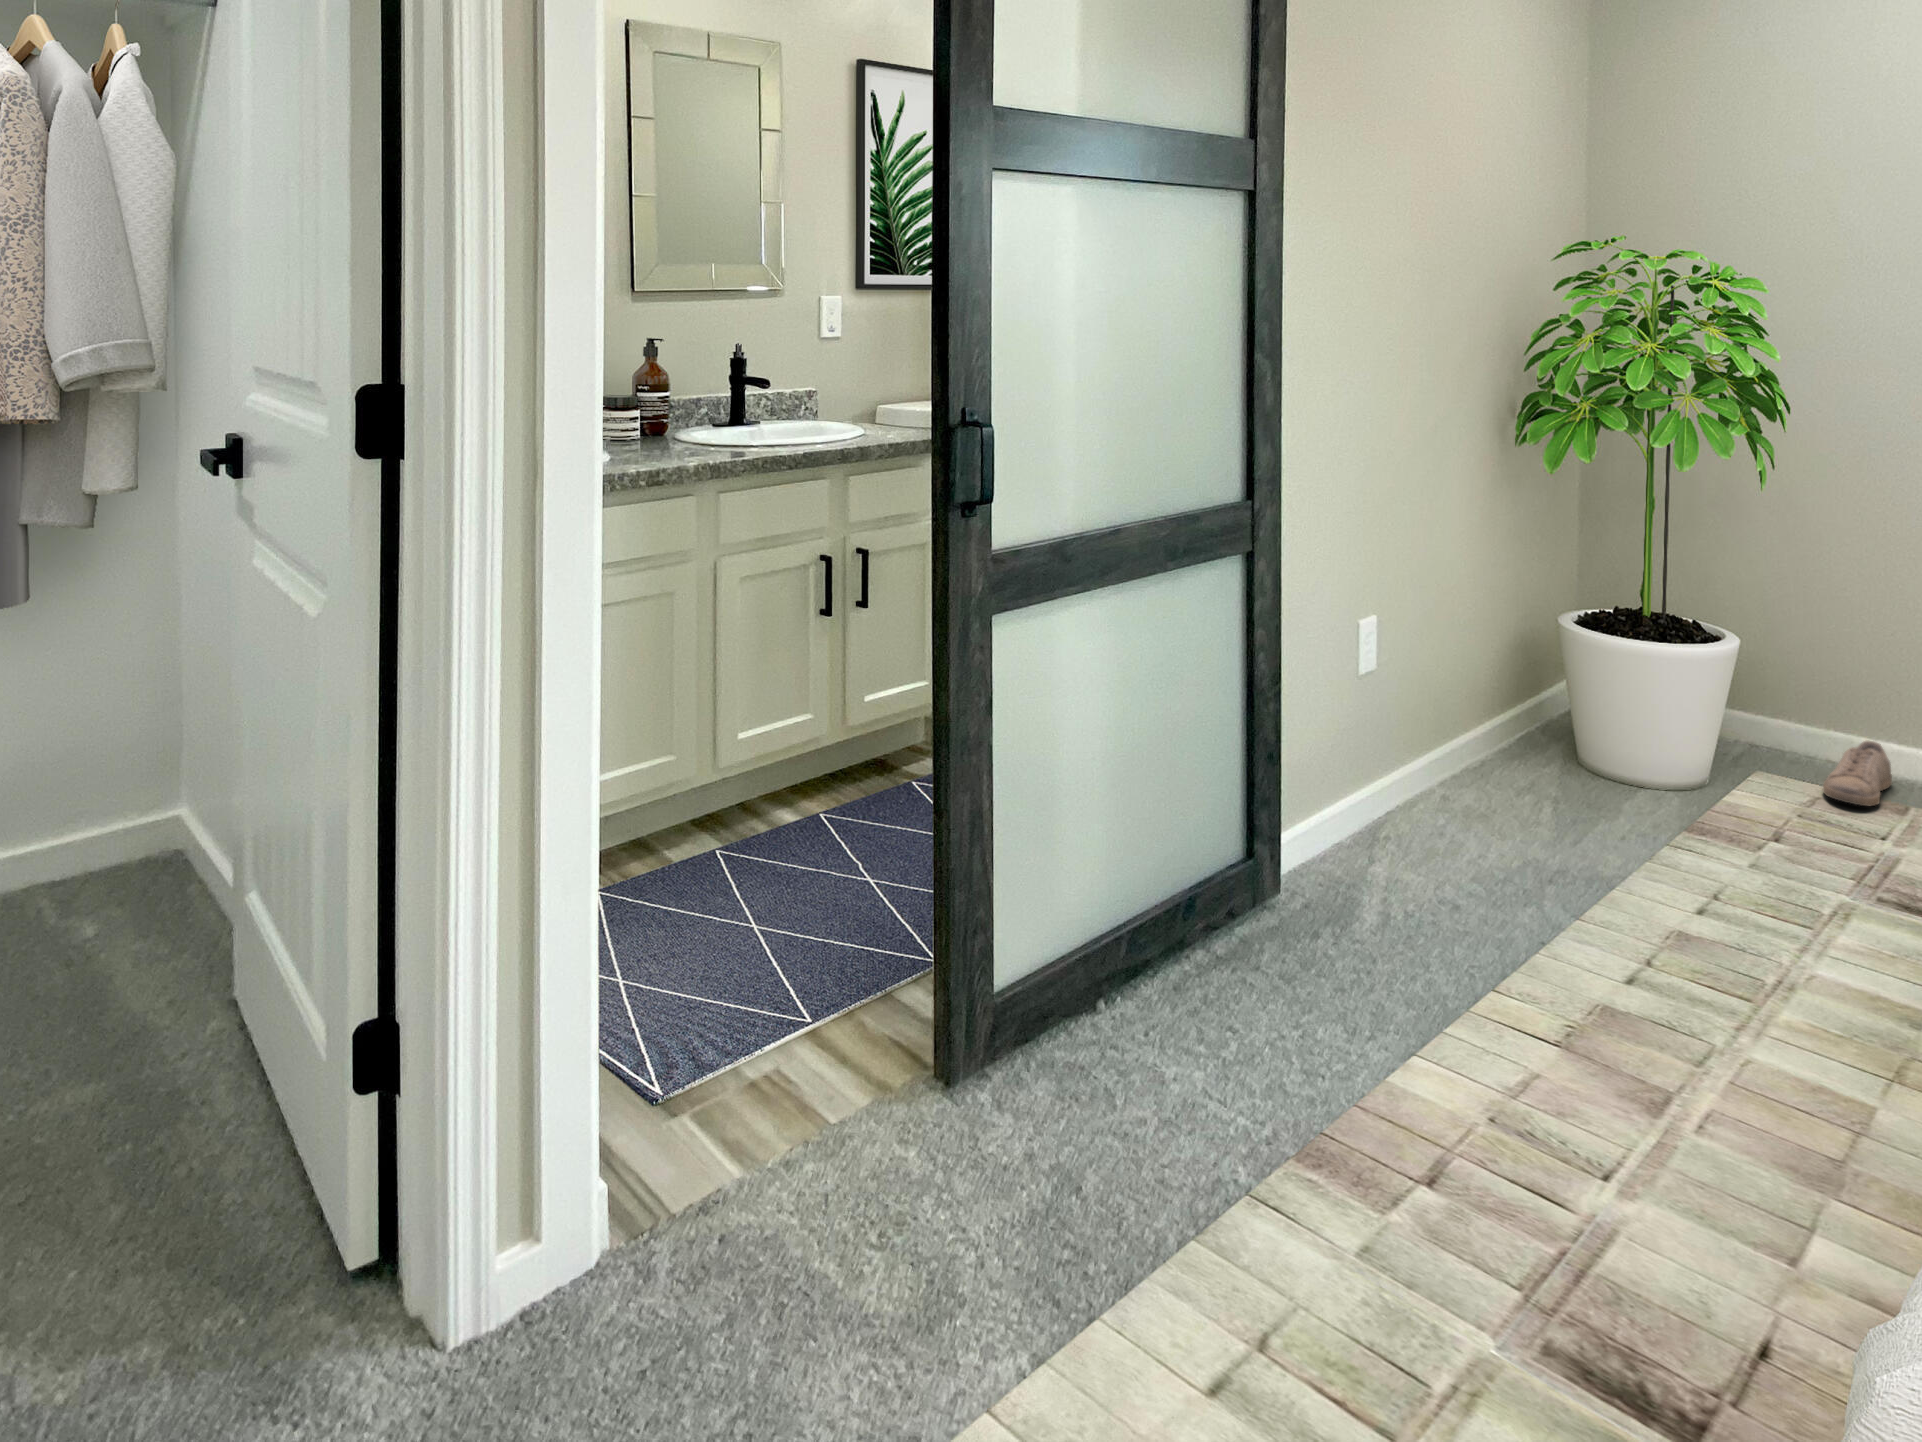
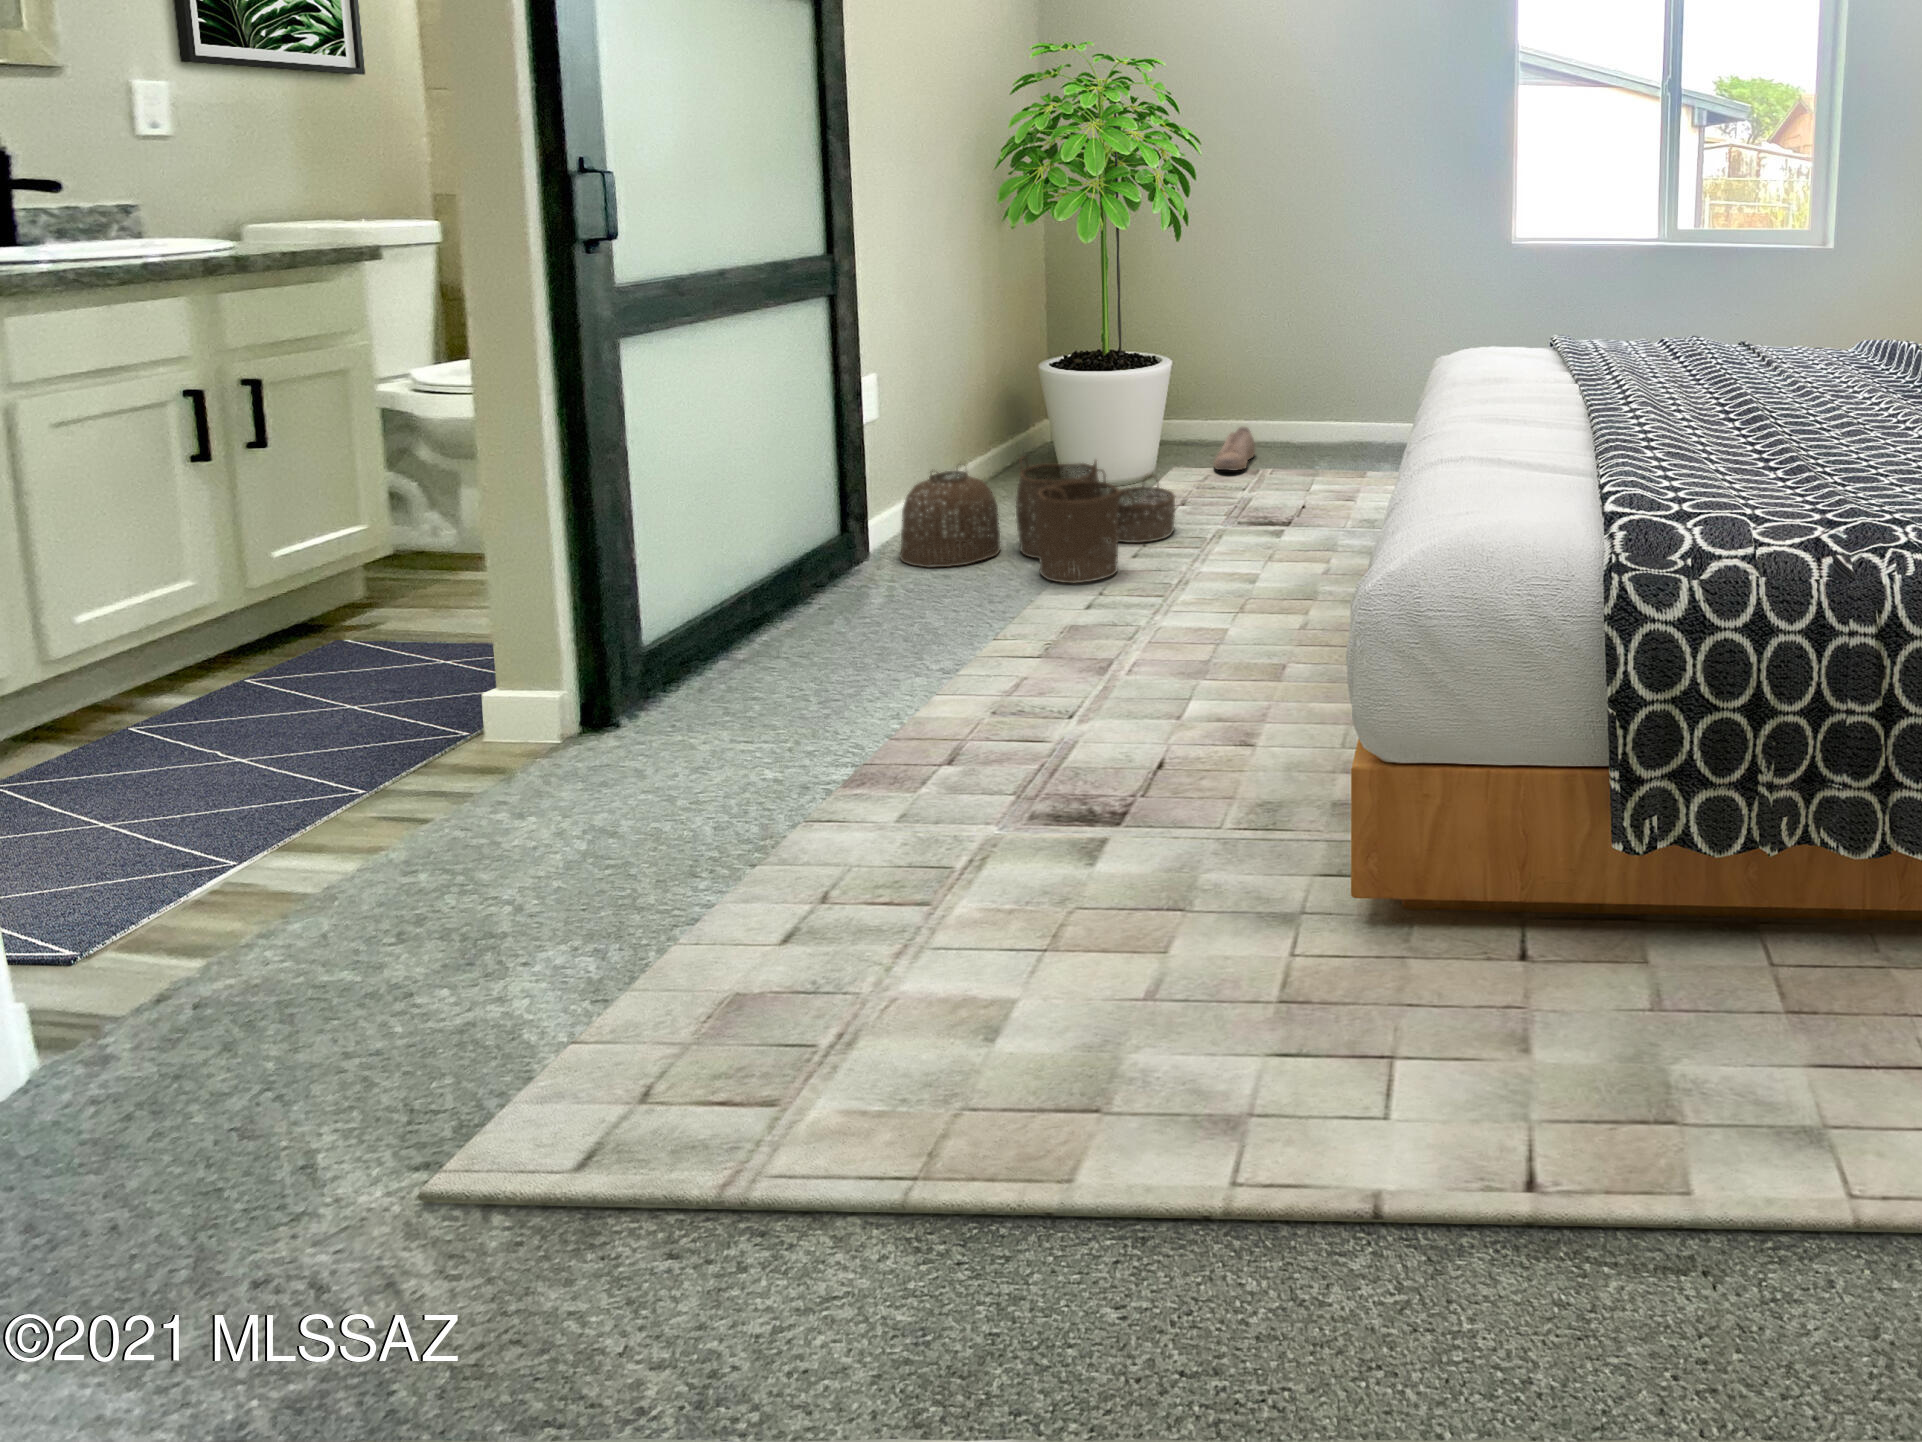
woven basket: none [1391,733,1768,939] -> present [900,456,1175,583]

